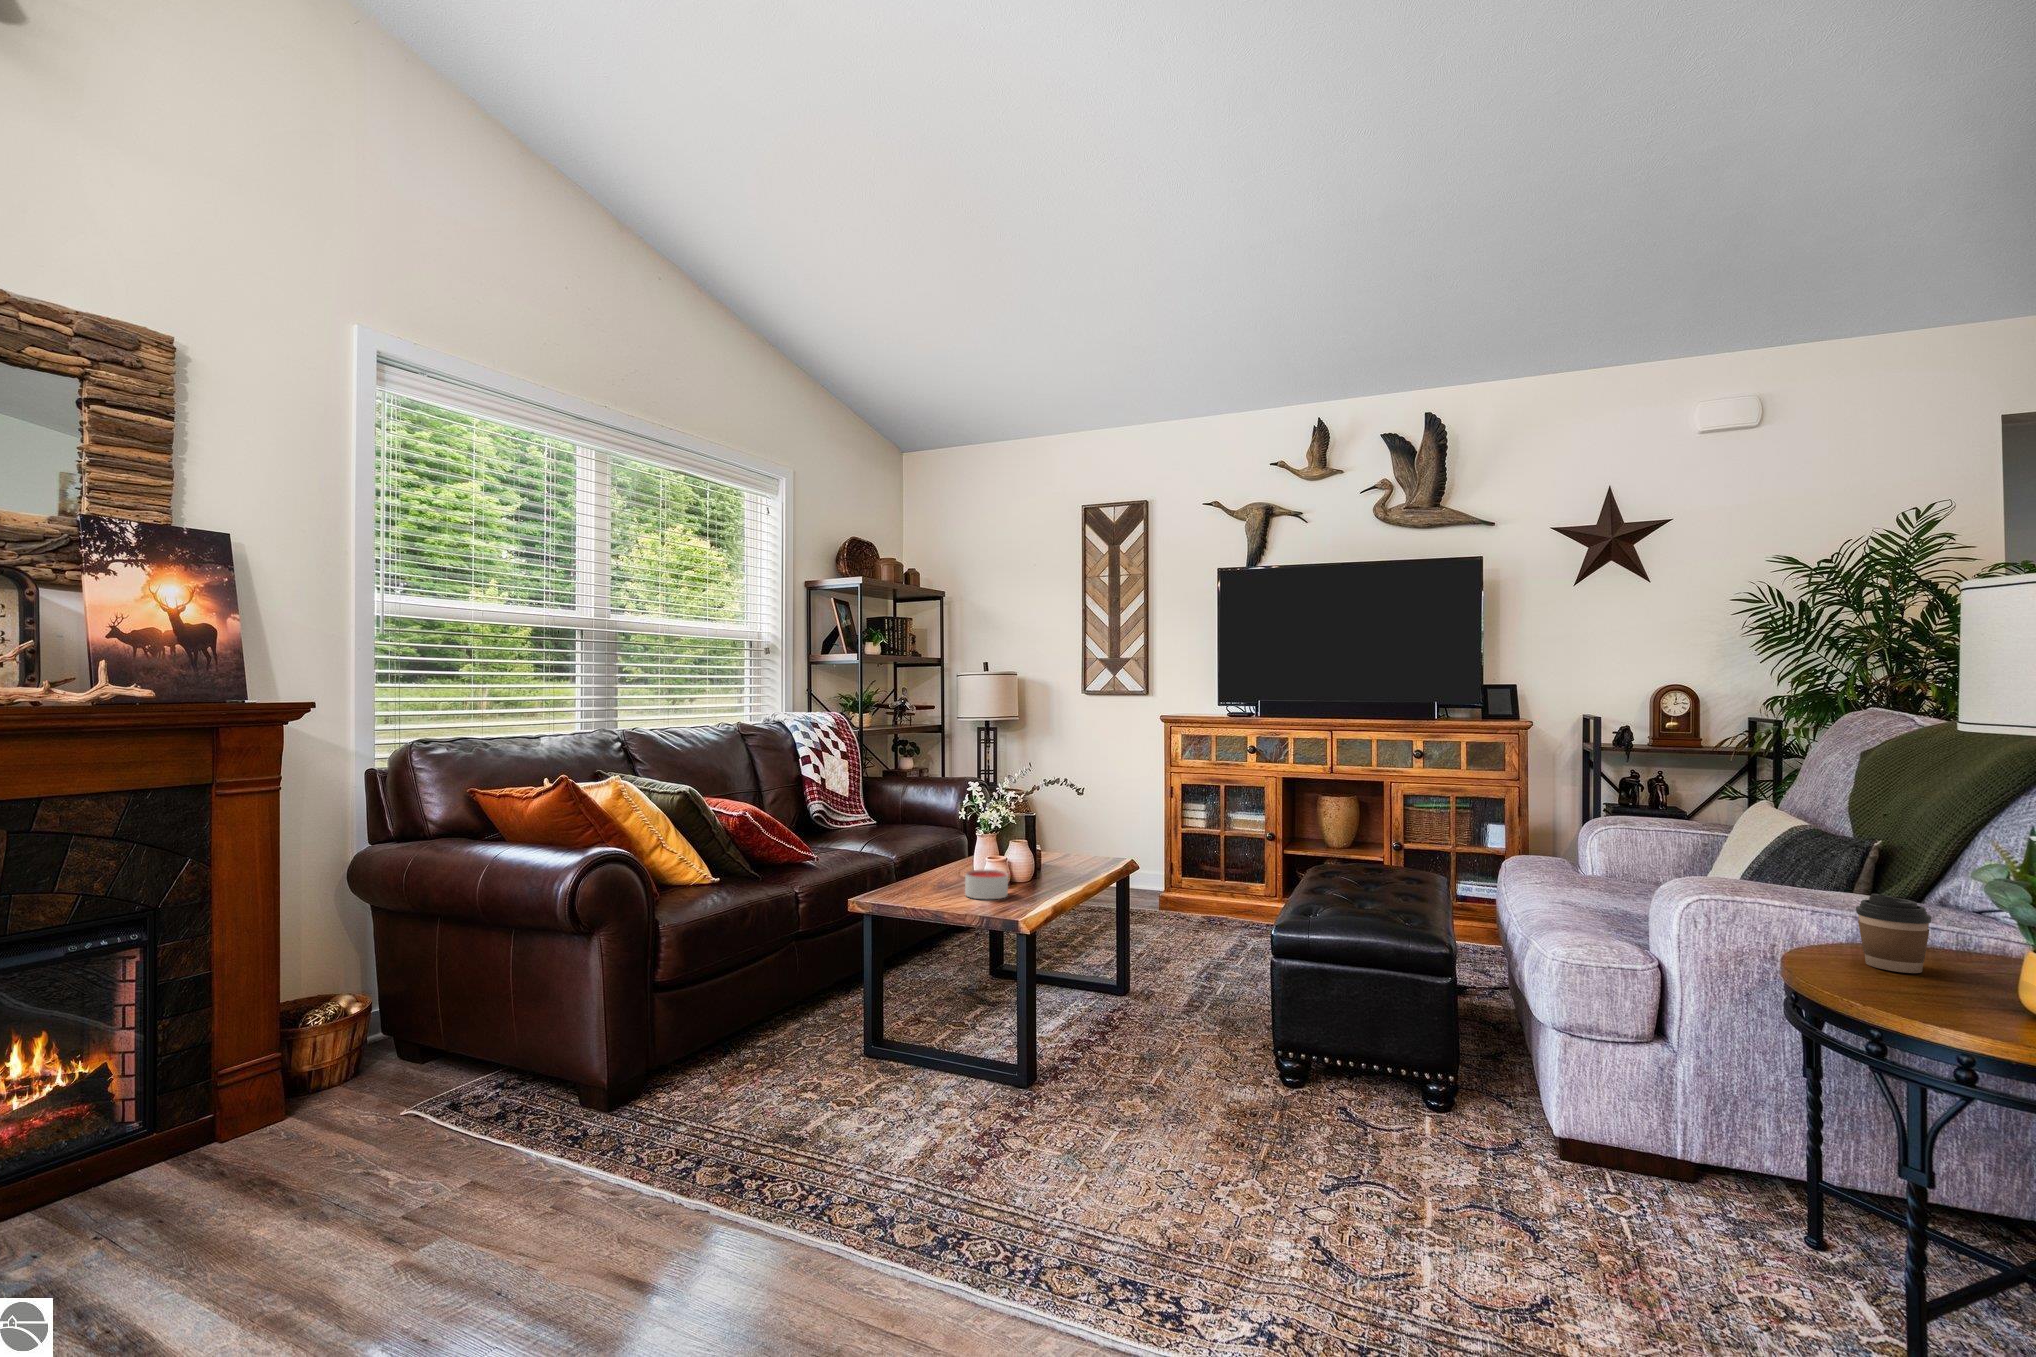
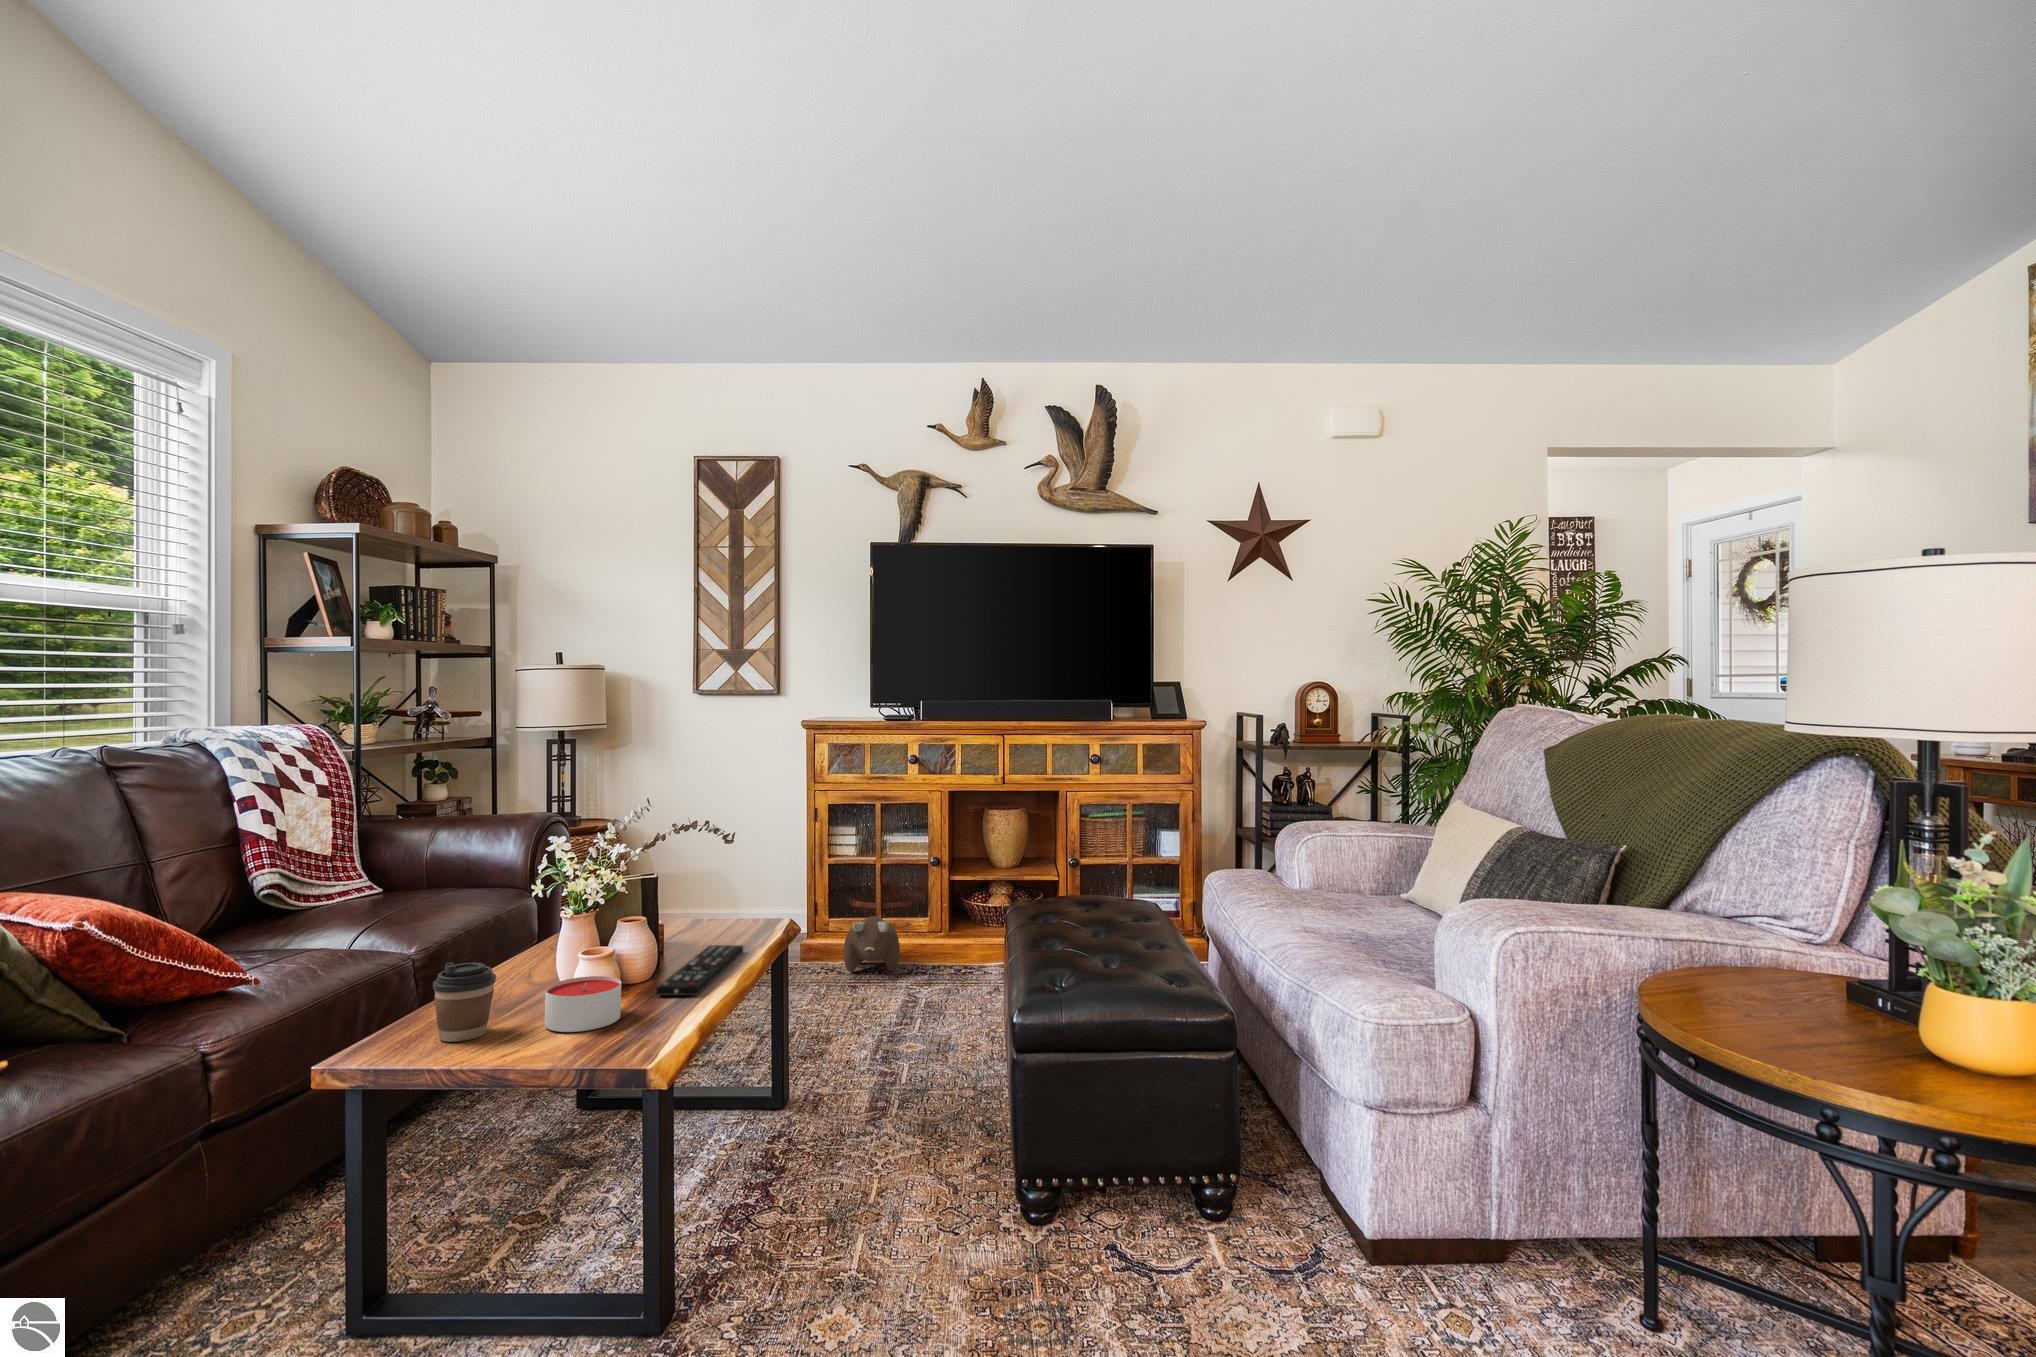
remote control: none [1031,867,1092,891] -> present [656,945,743,996]
plush toy: none [1189,877,1236,923] -> present [843,916,900,972]
coffee cup: present [1856,894,1931,973] -> present [433,963,496,1042]

